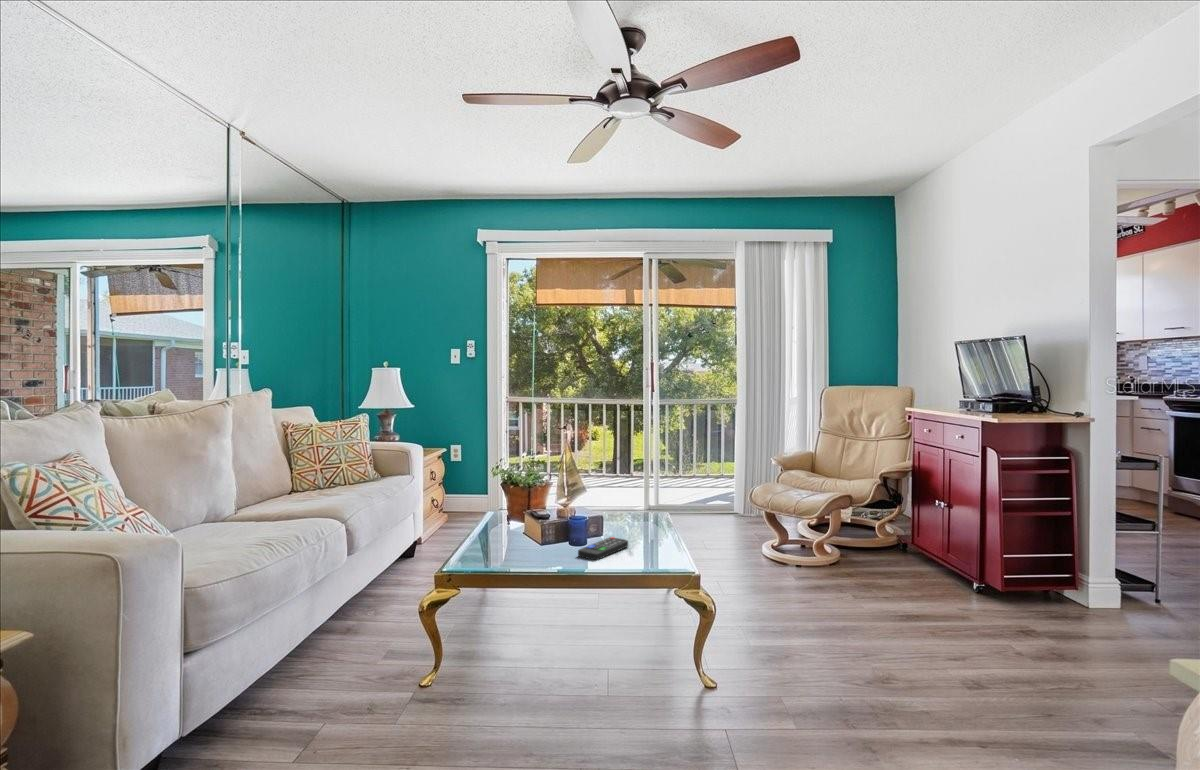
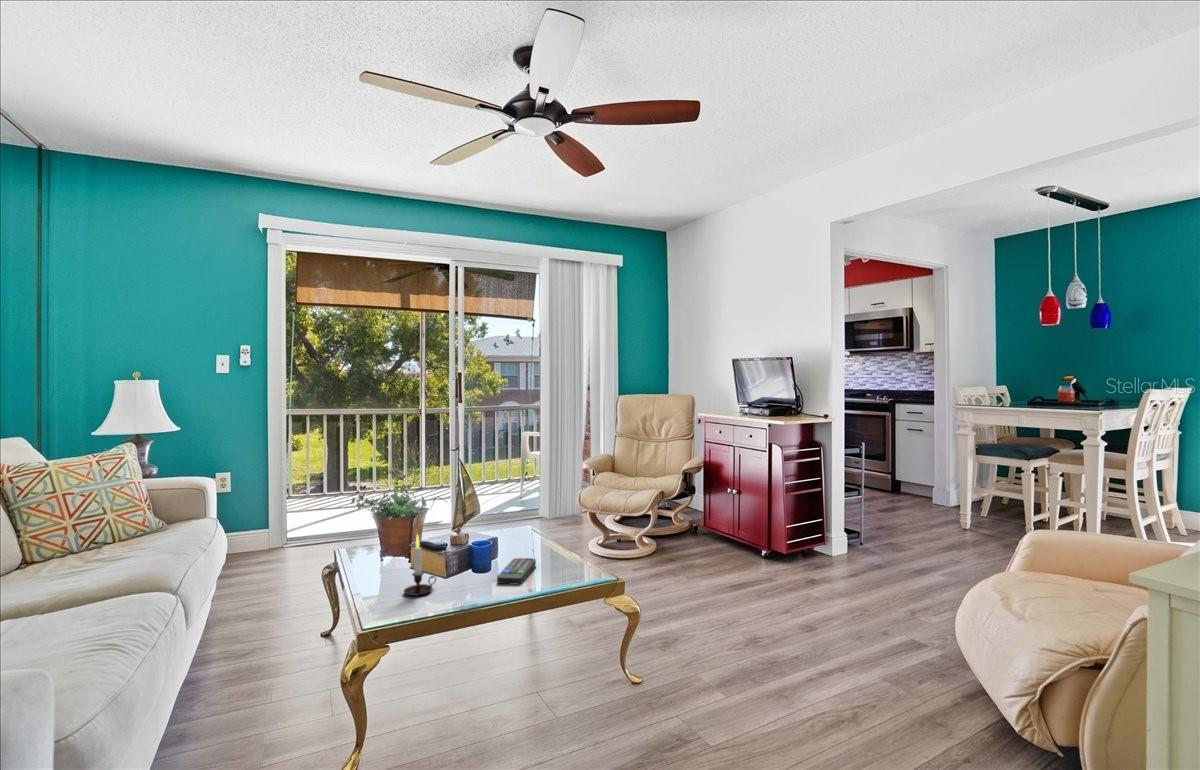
candle: none [498,500,528,555] -> present [404,535,436,596]

